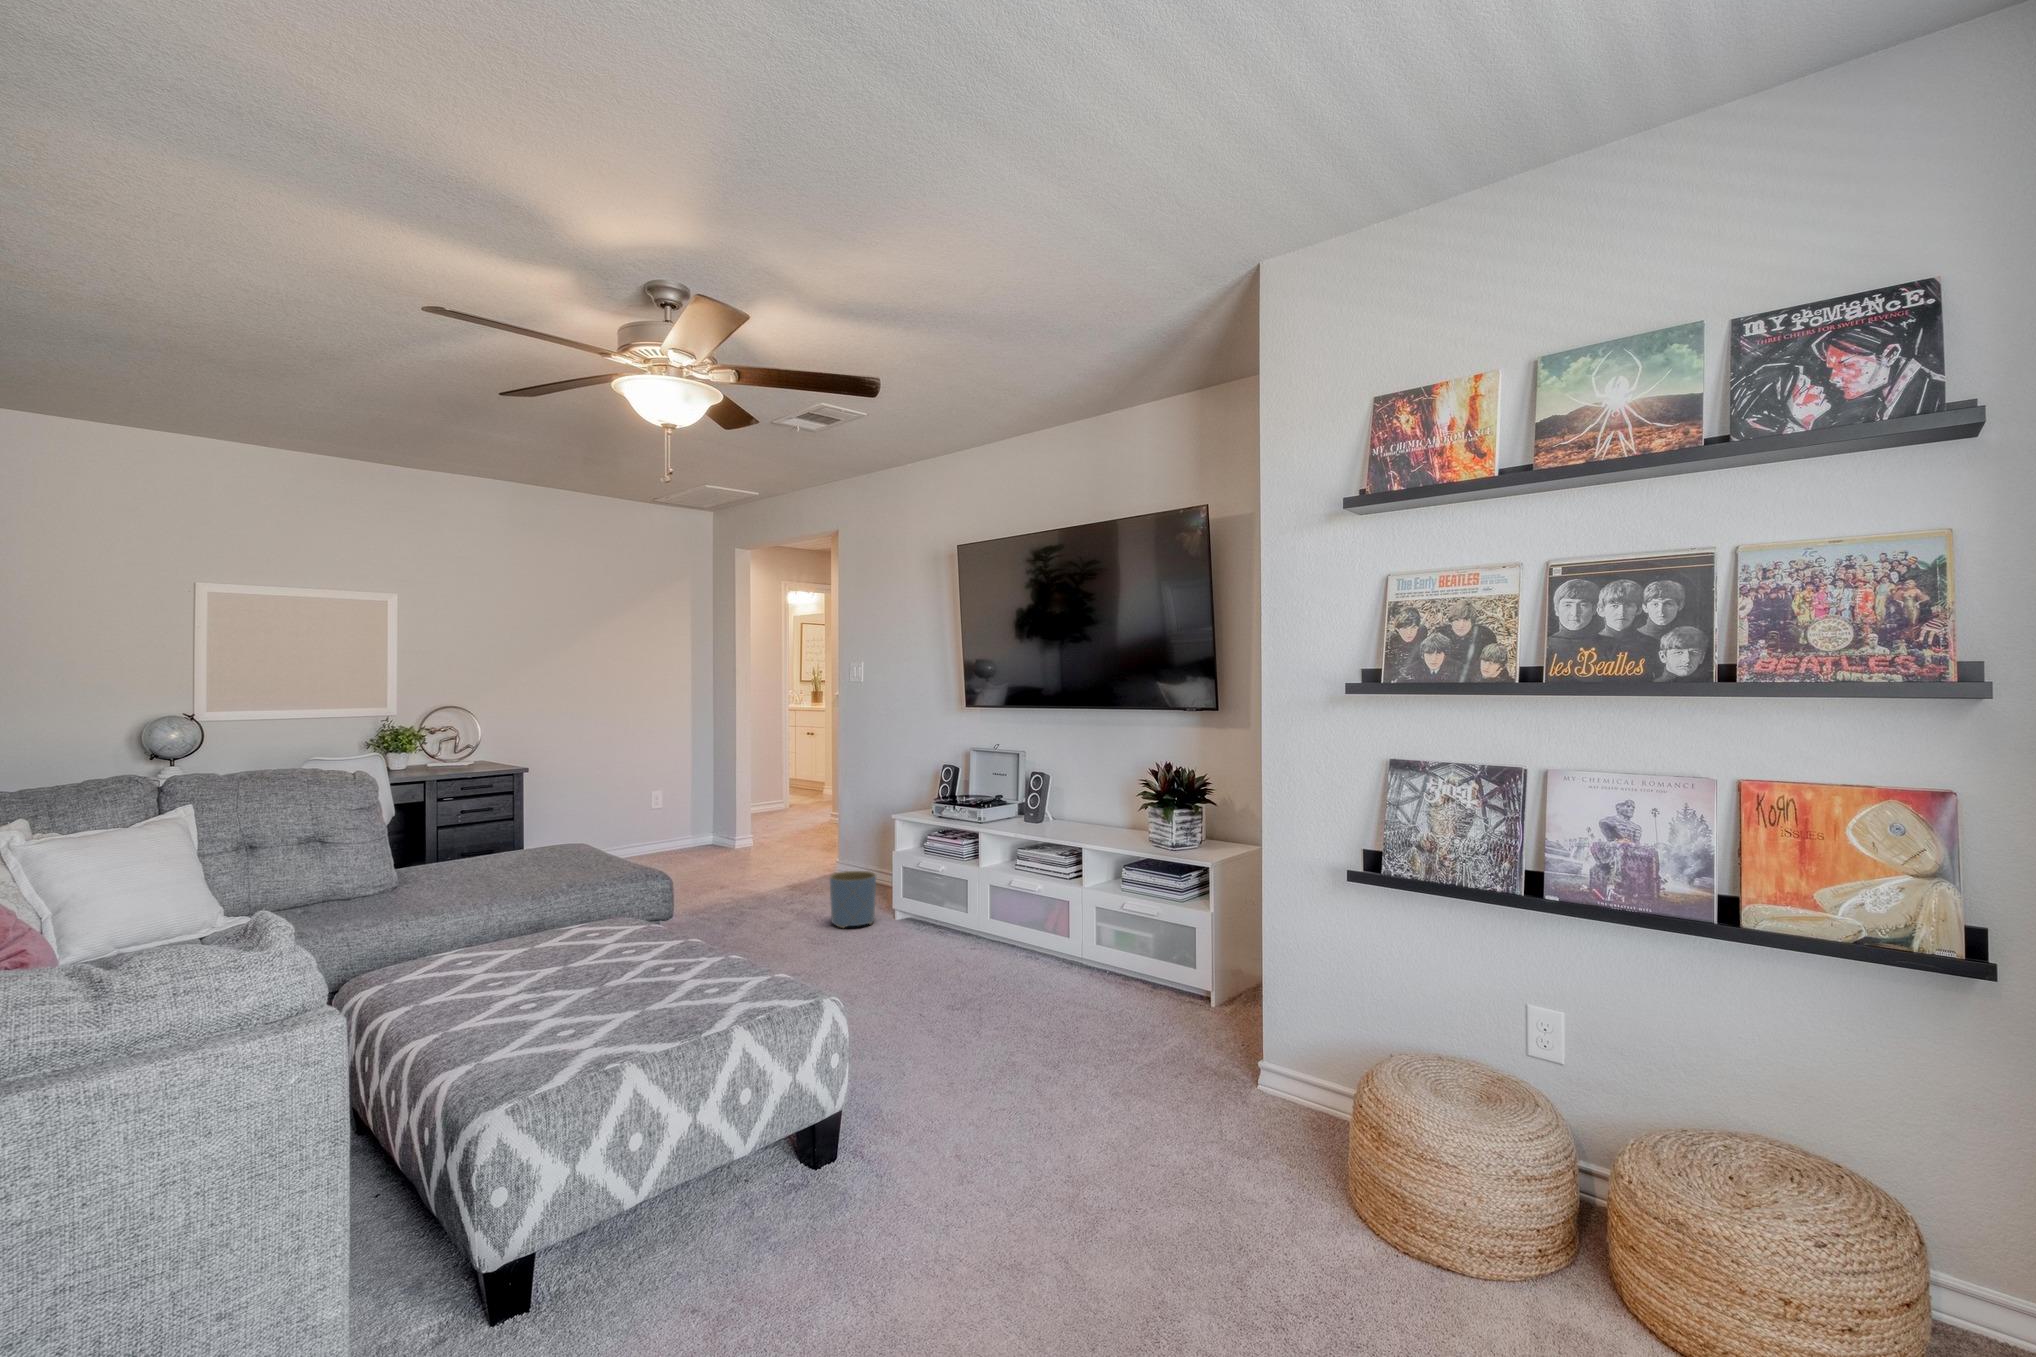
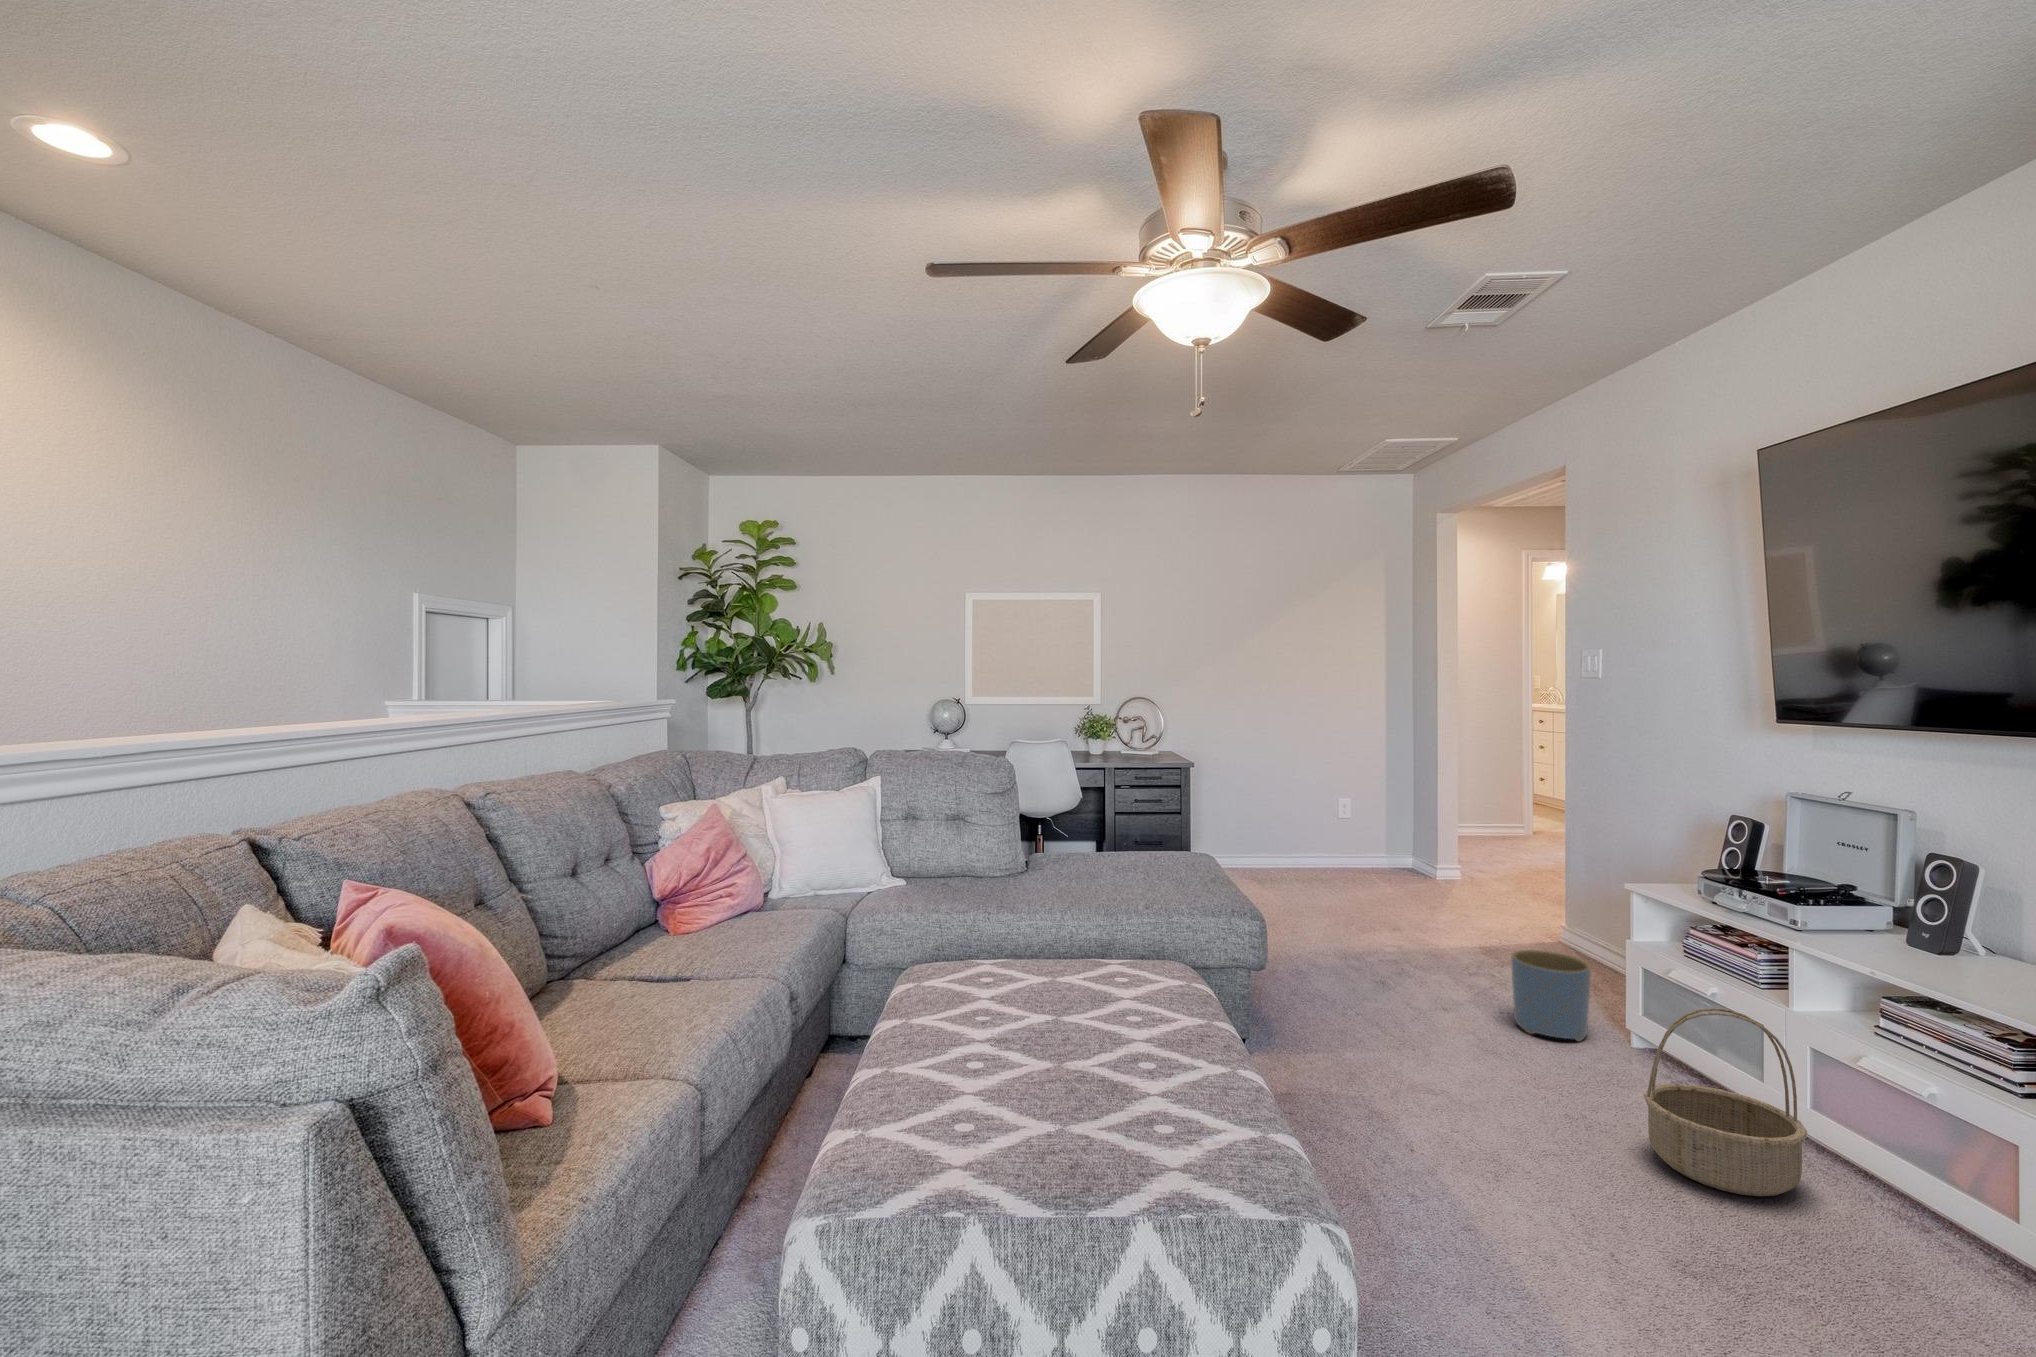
basket: none [921,868,992,969] -> present [1643,1008,1807,1196]

